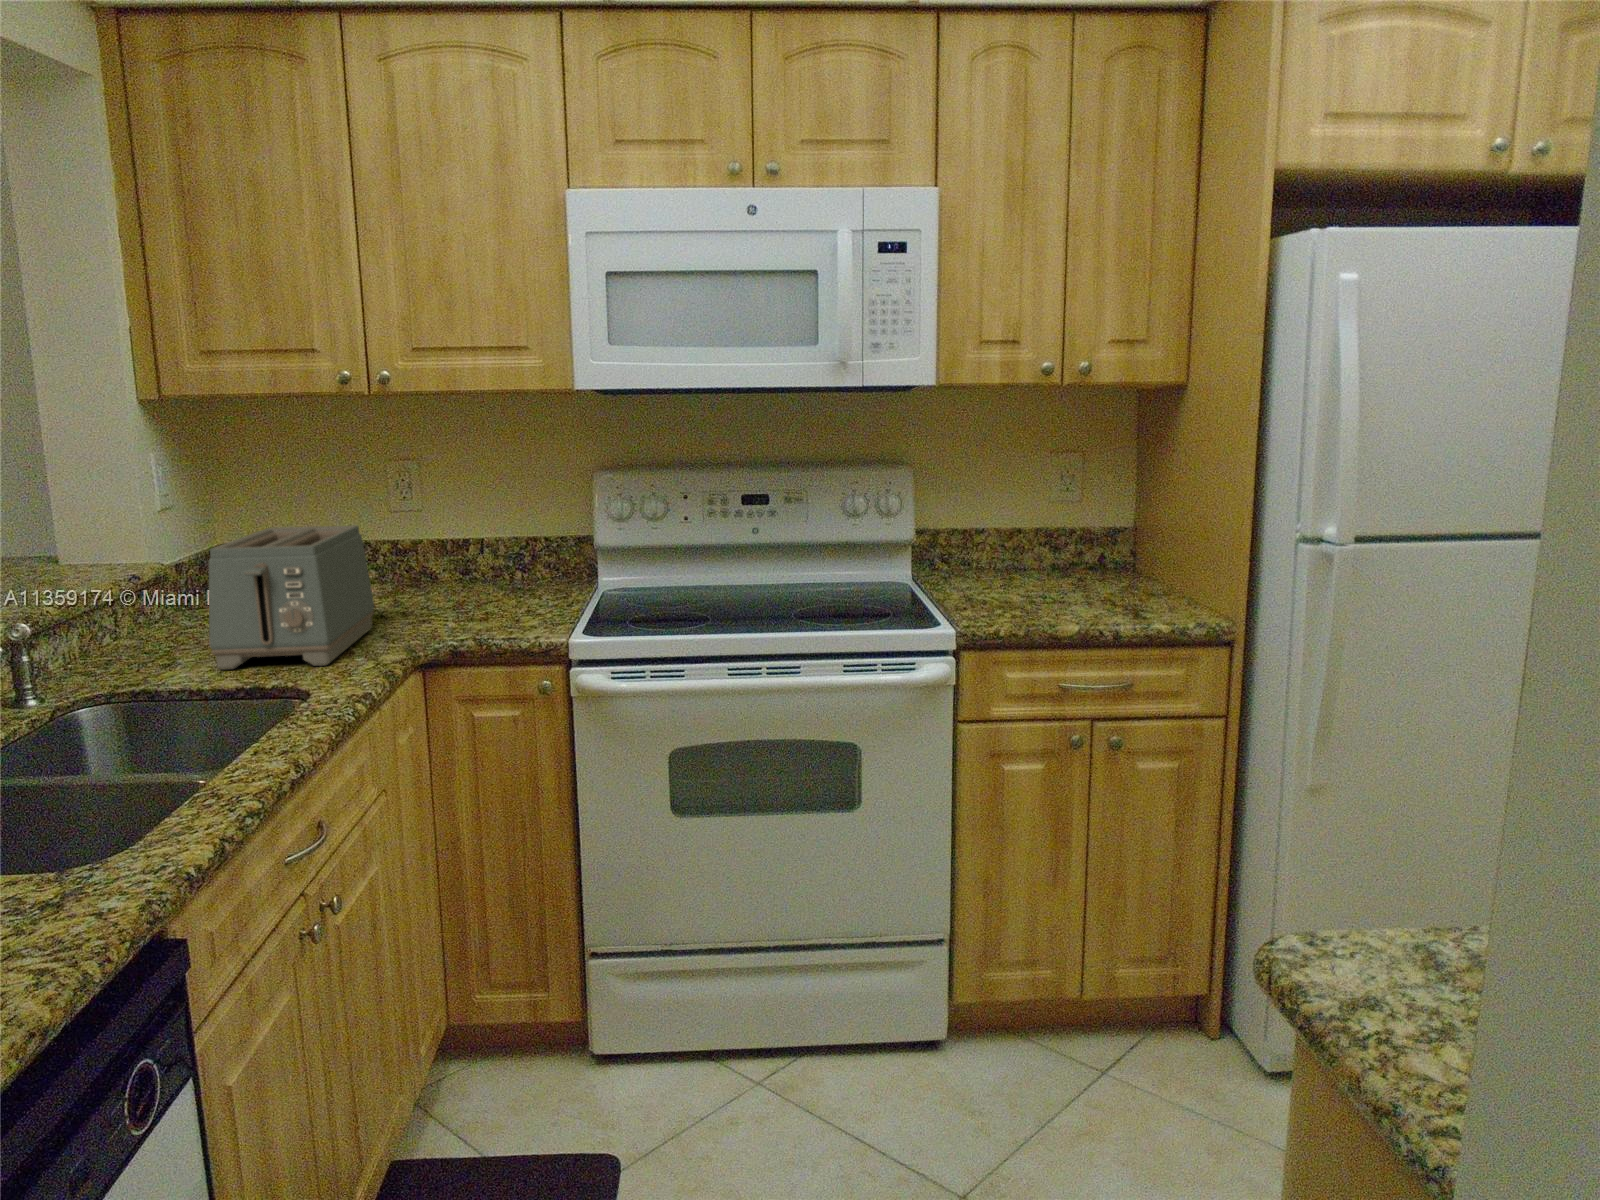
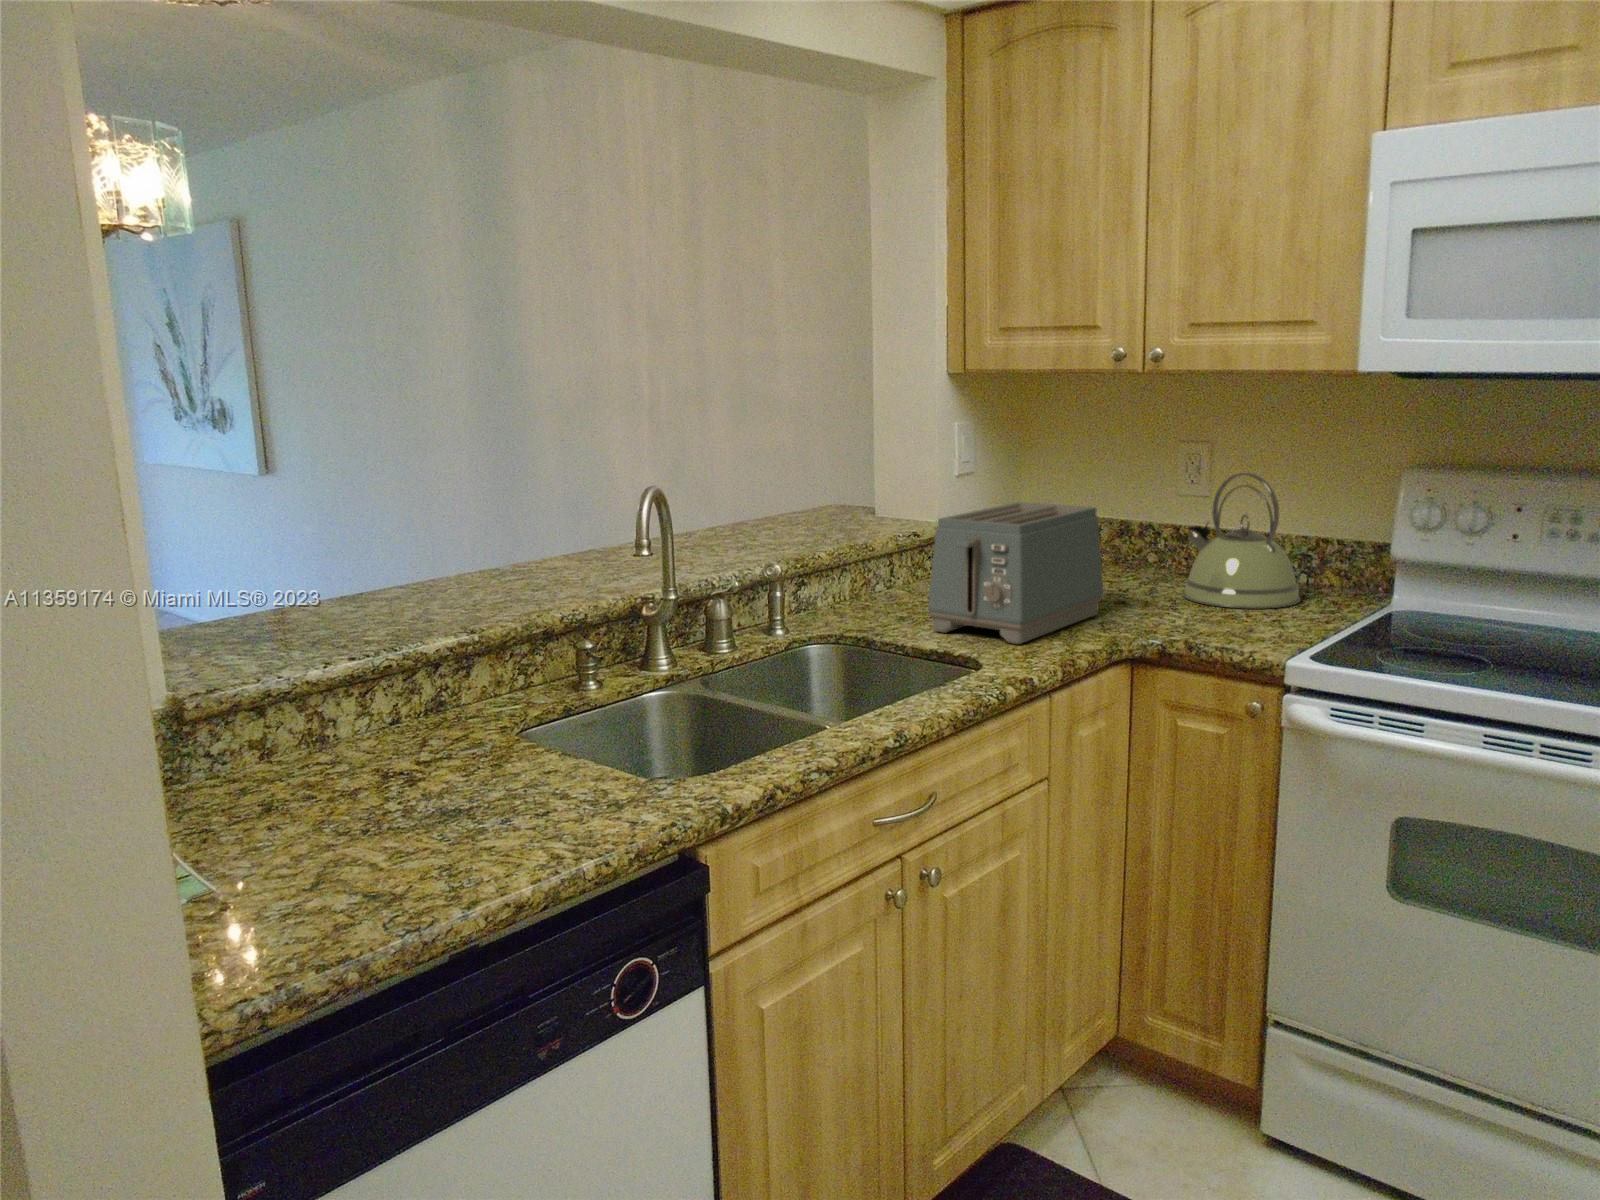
kettle: none [417,486,529,607] -> present [1183,472,1300,609]

